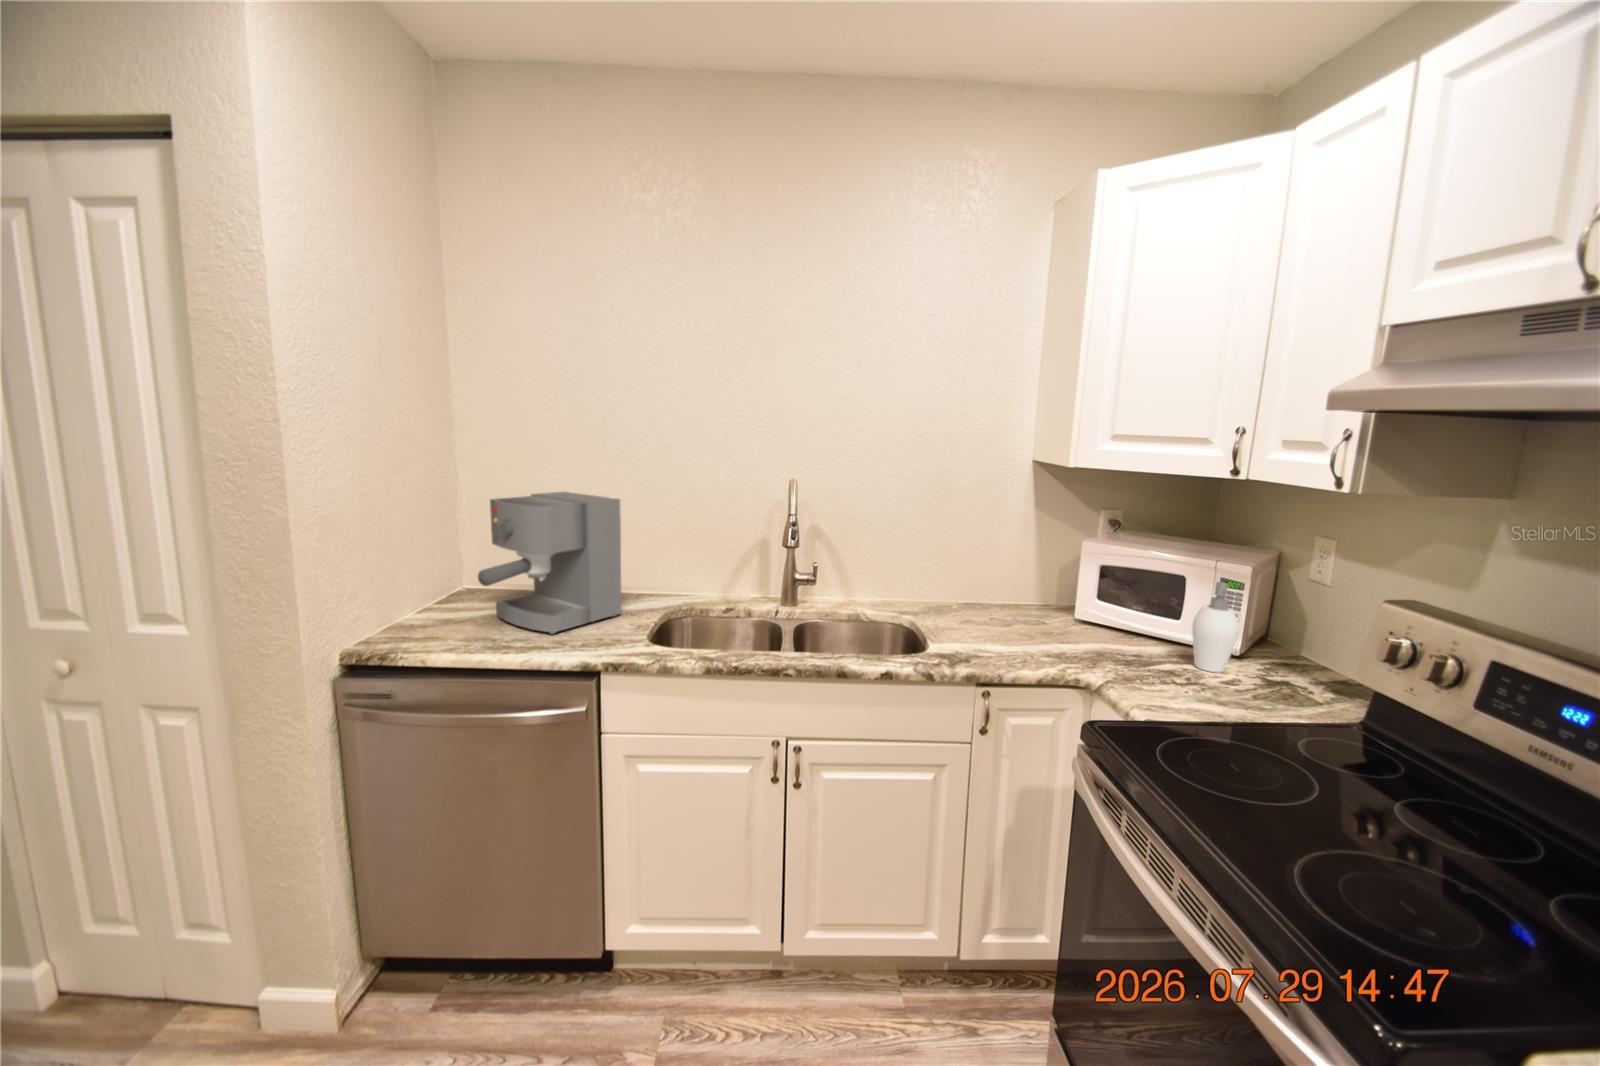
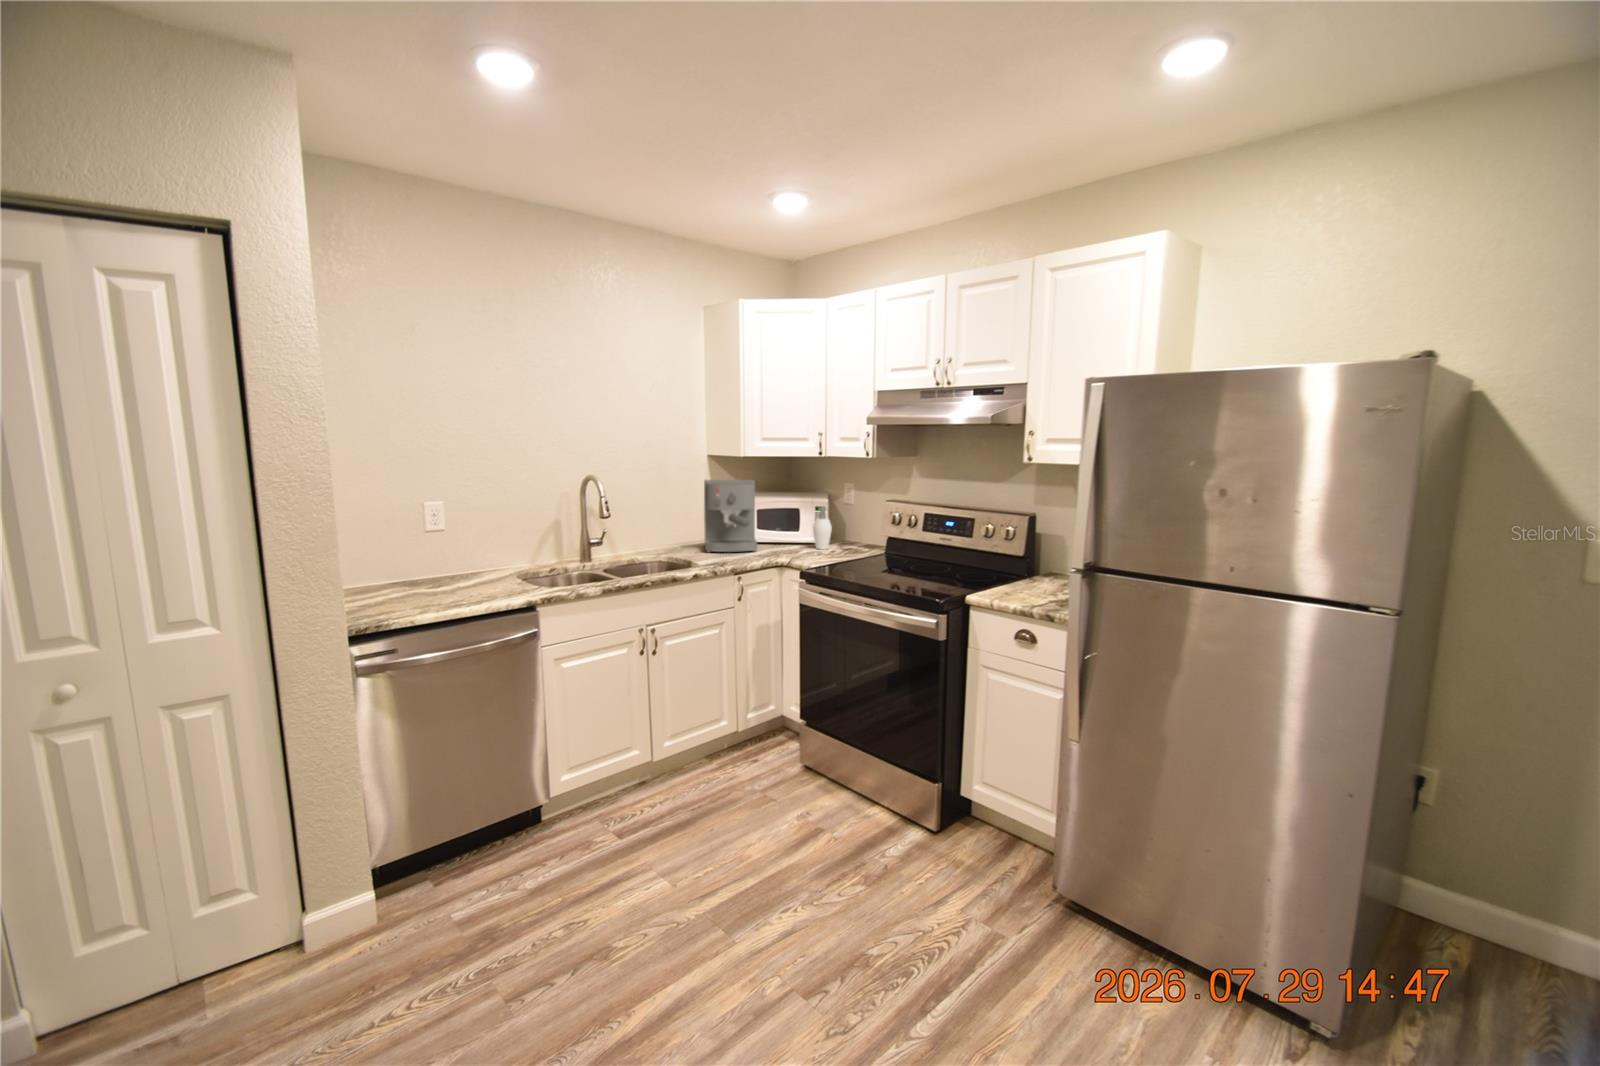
coffee maker: present [478,492,622,635] -> present [704,480,757,553]

